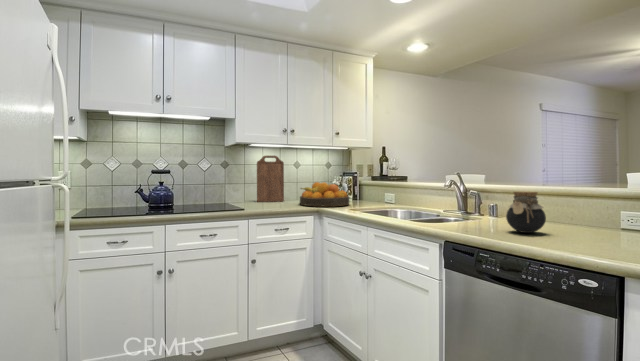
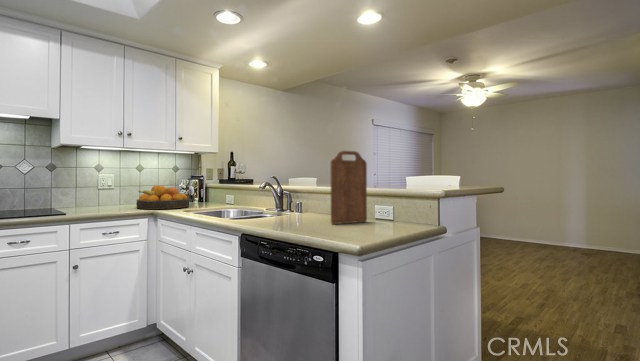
cutting board: present [257,156,284,202] -> present [331,151,367,224]
jar: present [506,192,546,233] -> none [290,192,317,225]

